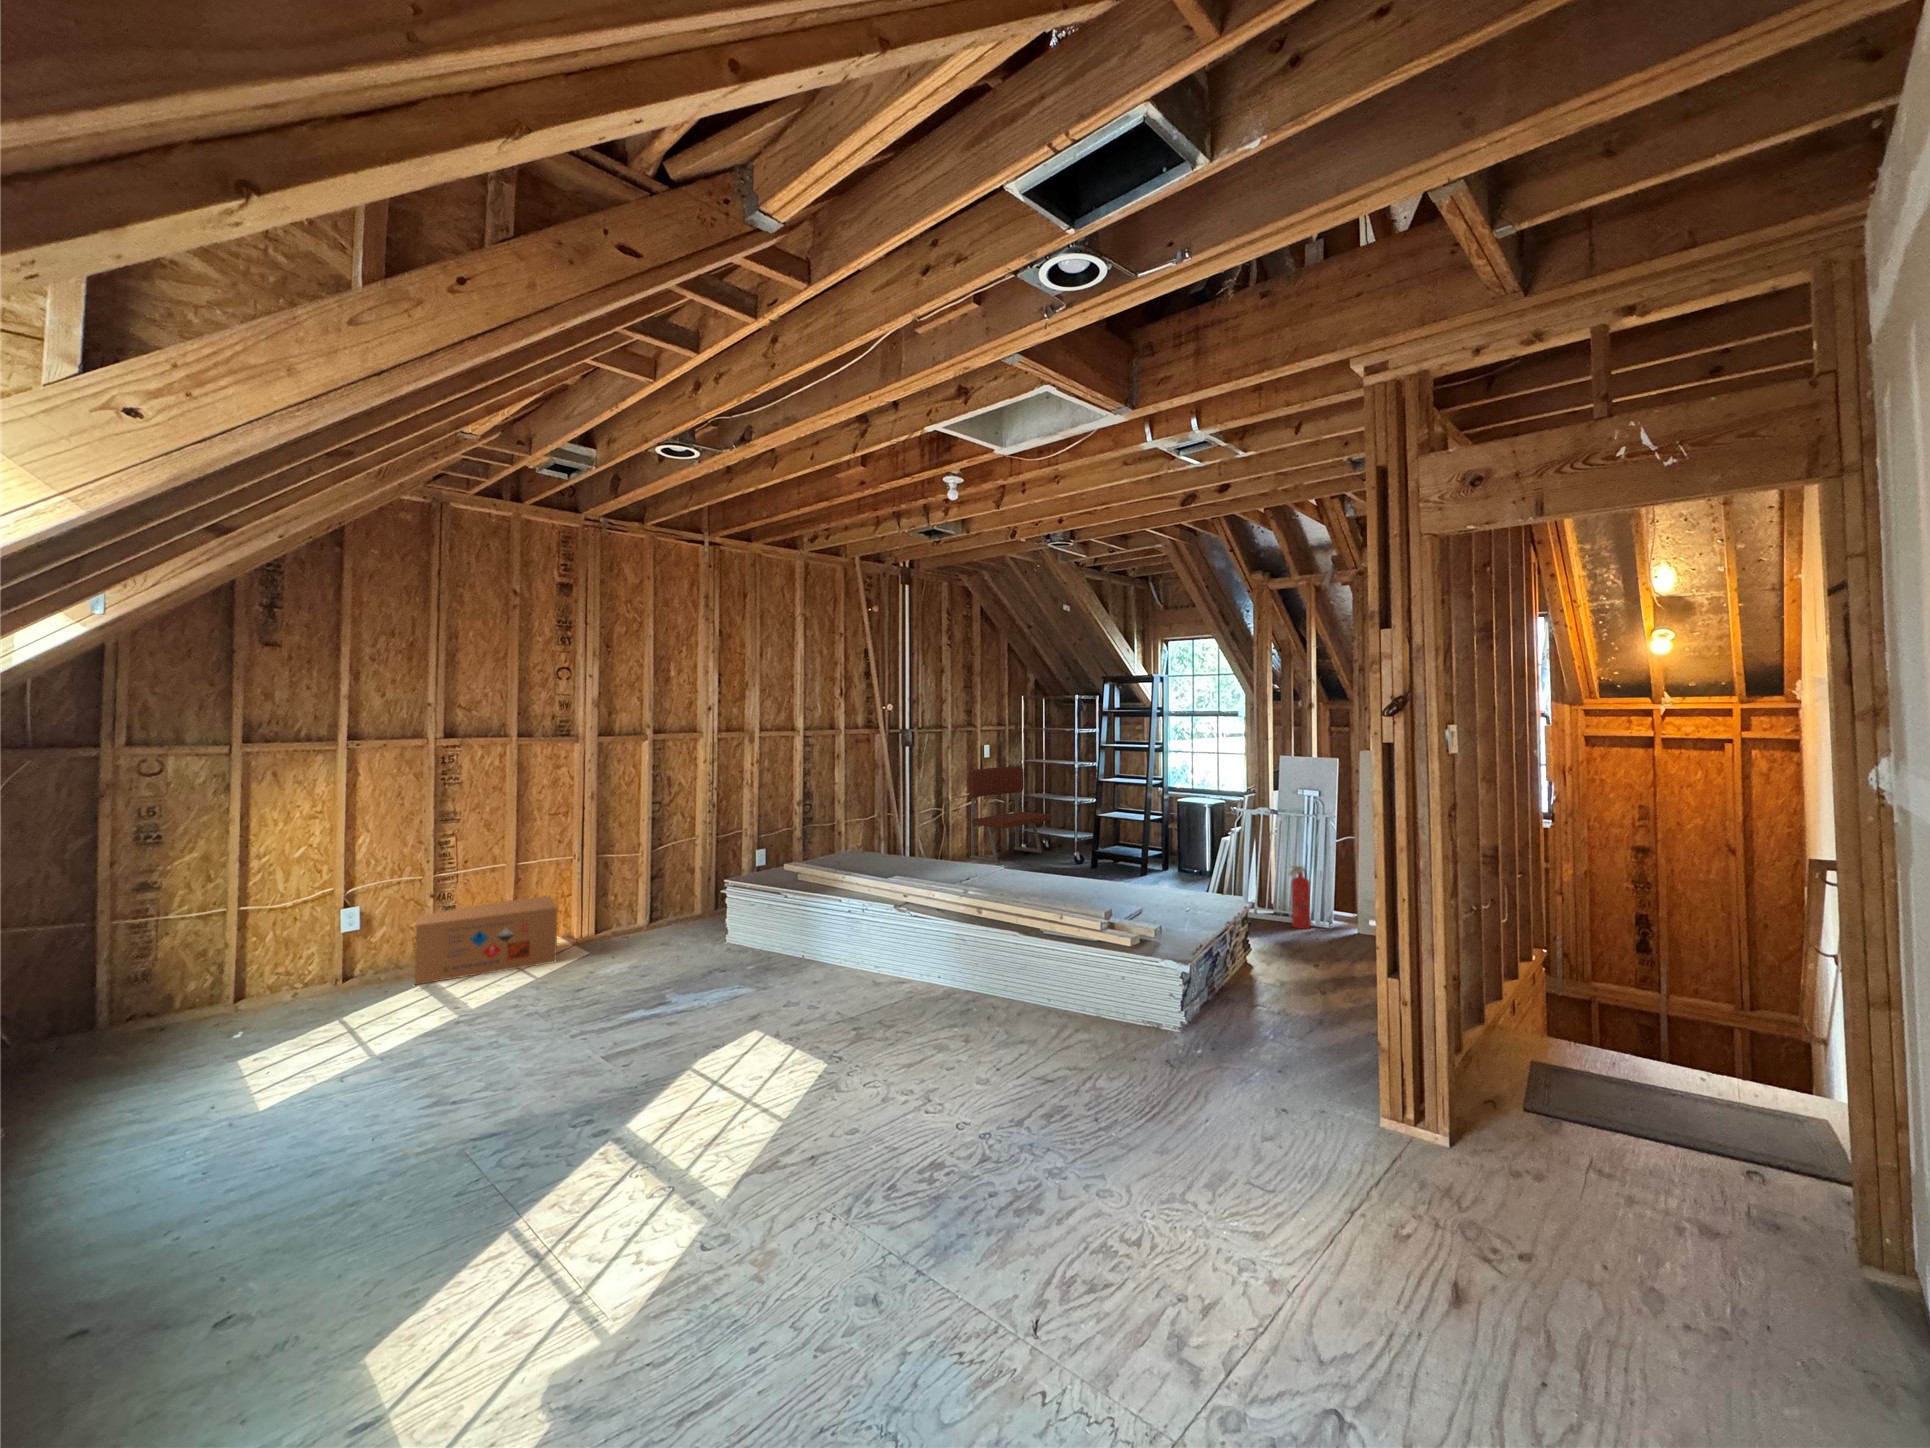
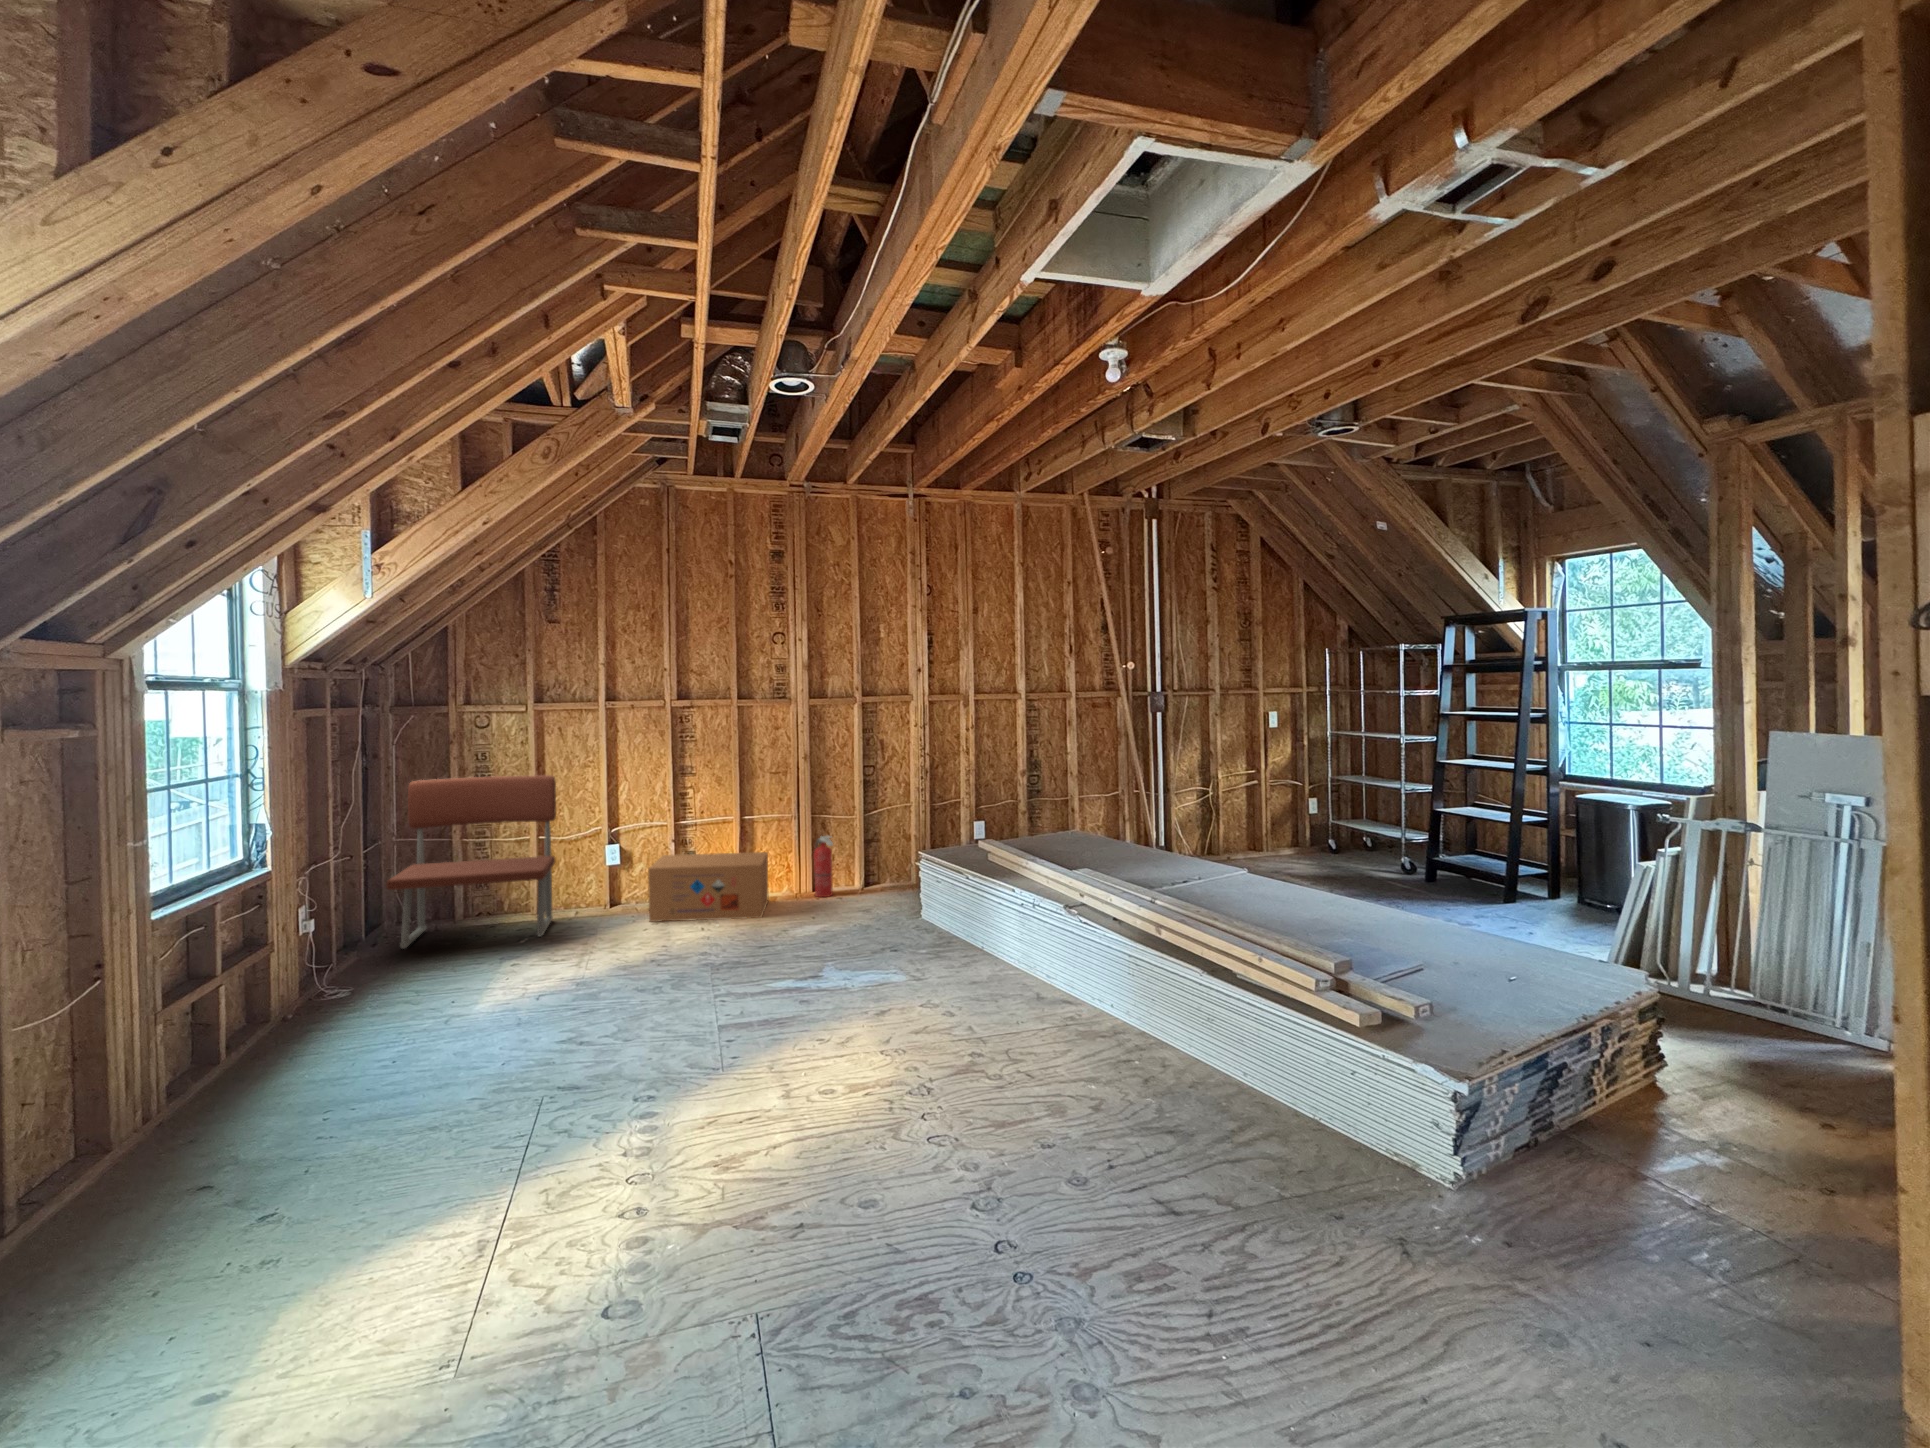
bench: present [969,766,1052,862] -> present [386,775,556,949]
fire extinguisher: present [1289,866,1311,929] -> present [814,836,833,897]

